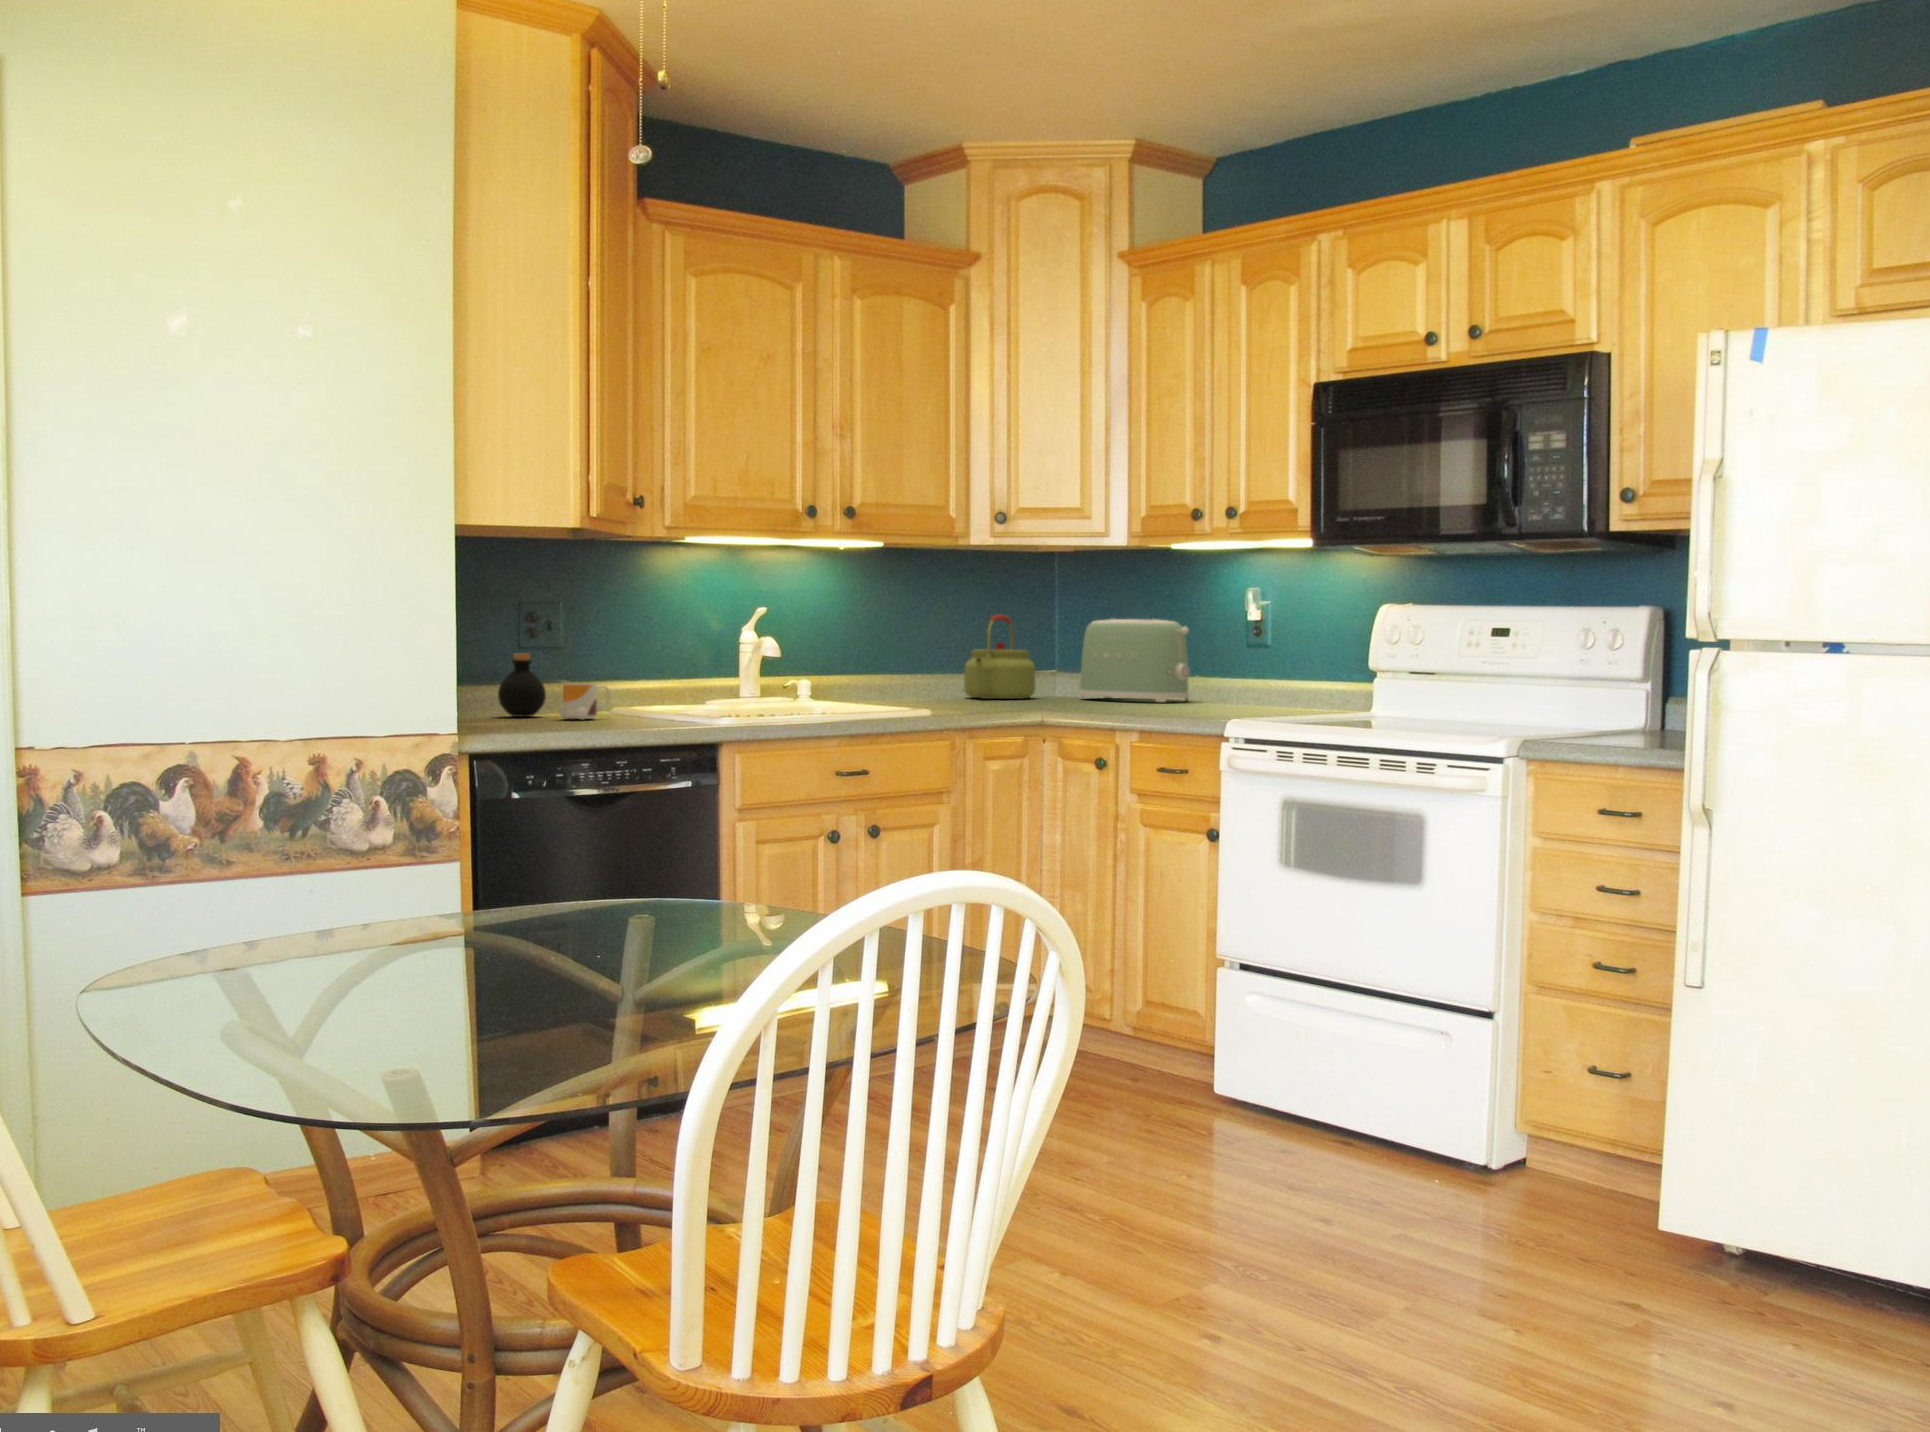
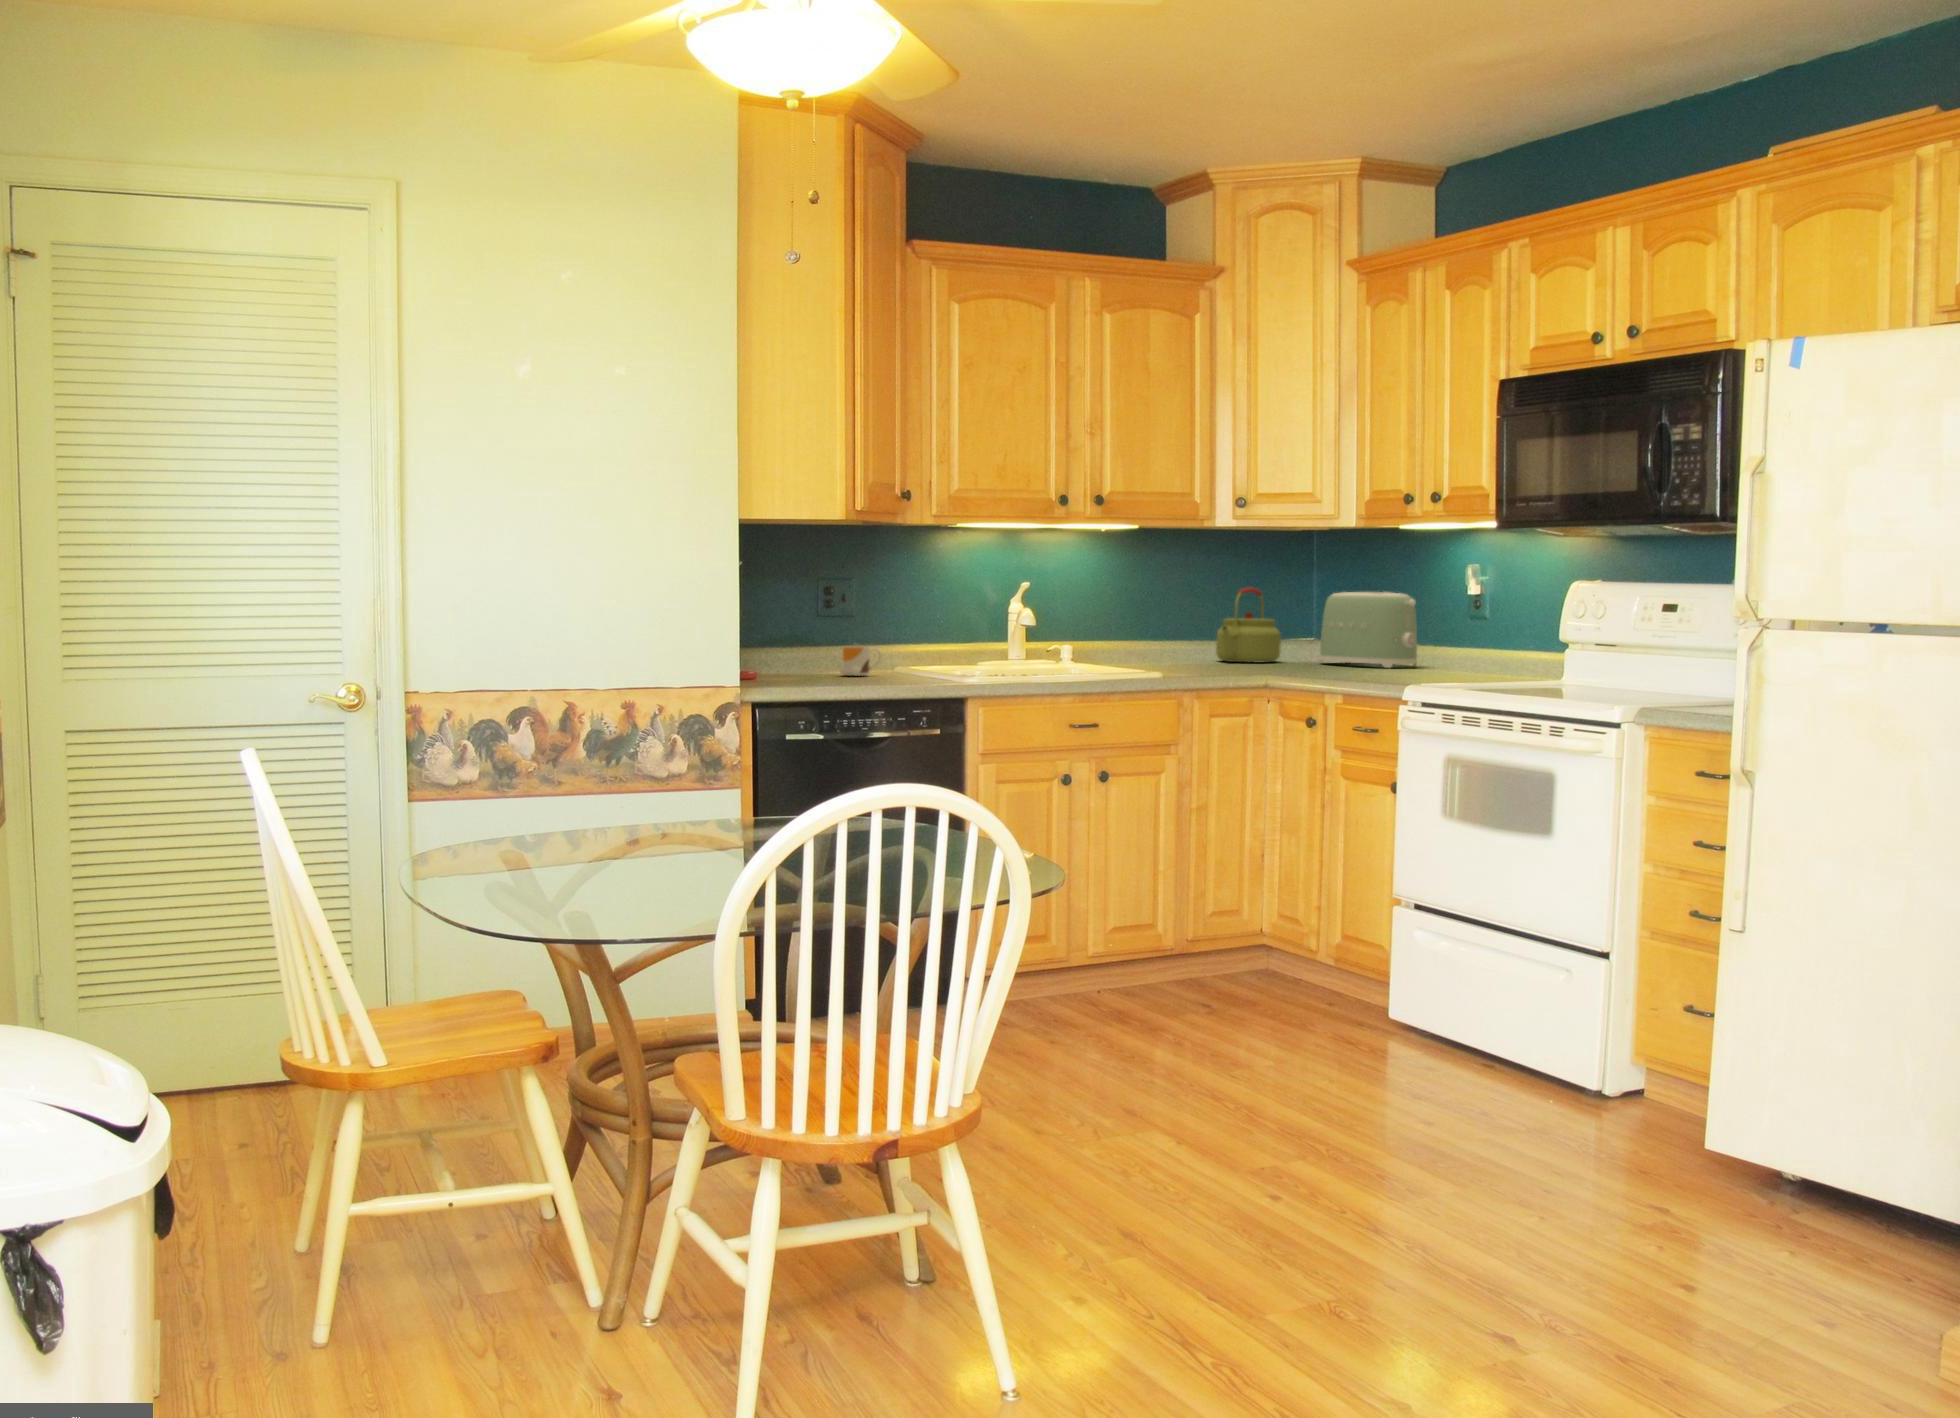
bottle: present [498,654,546,717] -> none [796,622,834,673]

